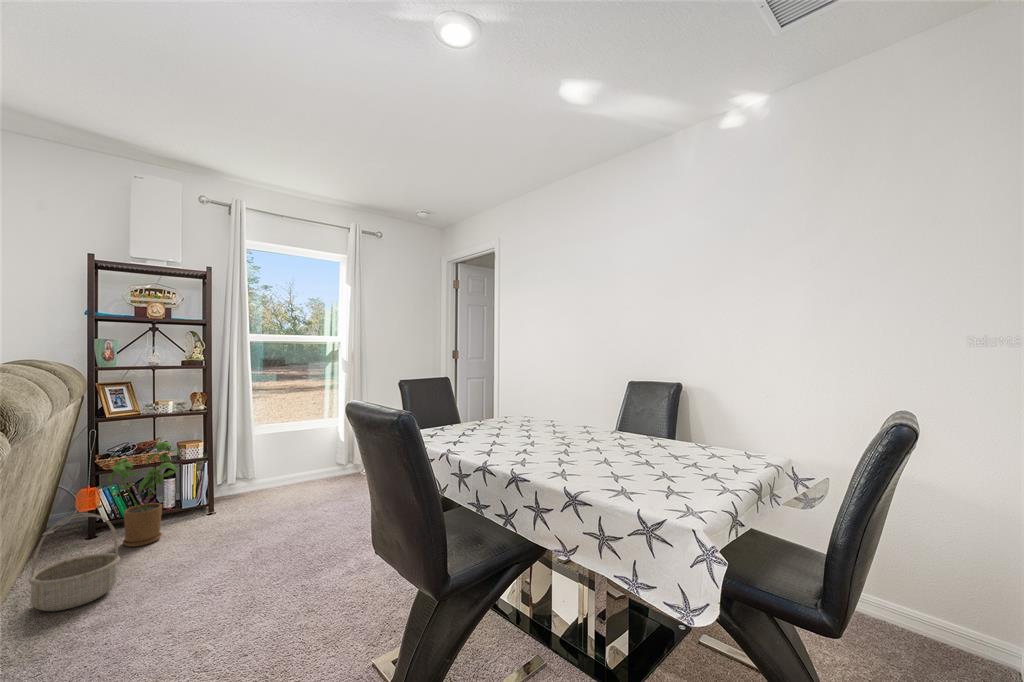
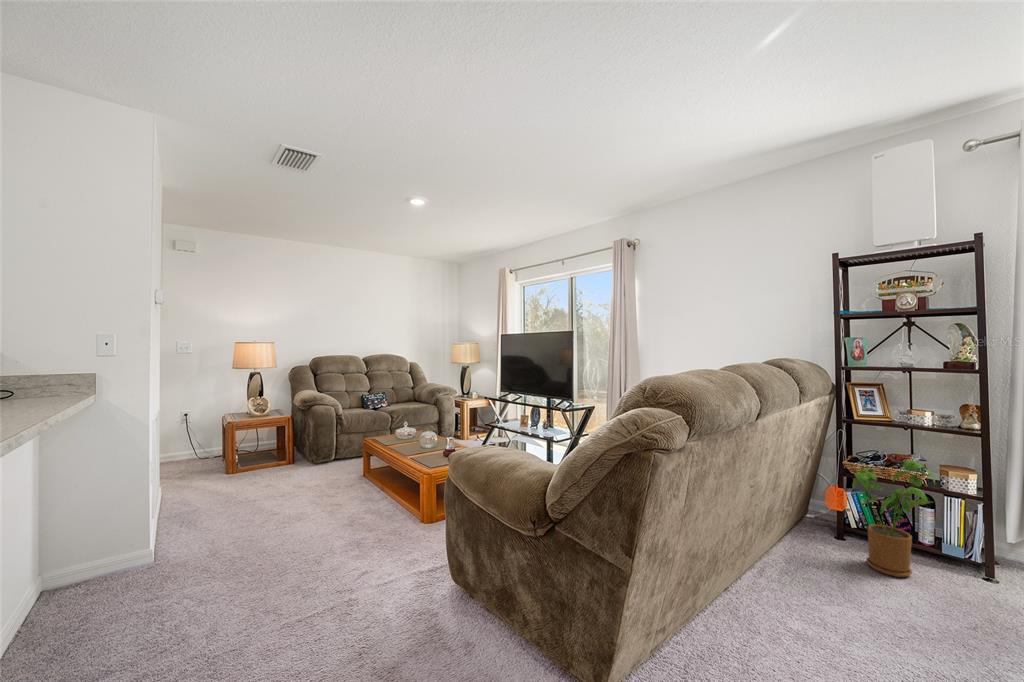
basket: present [28,513,120,611] -> none [773,511,851,609]

